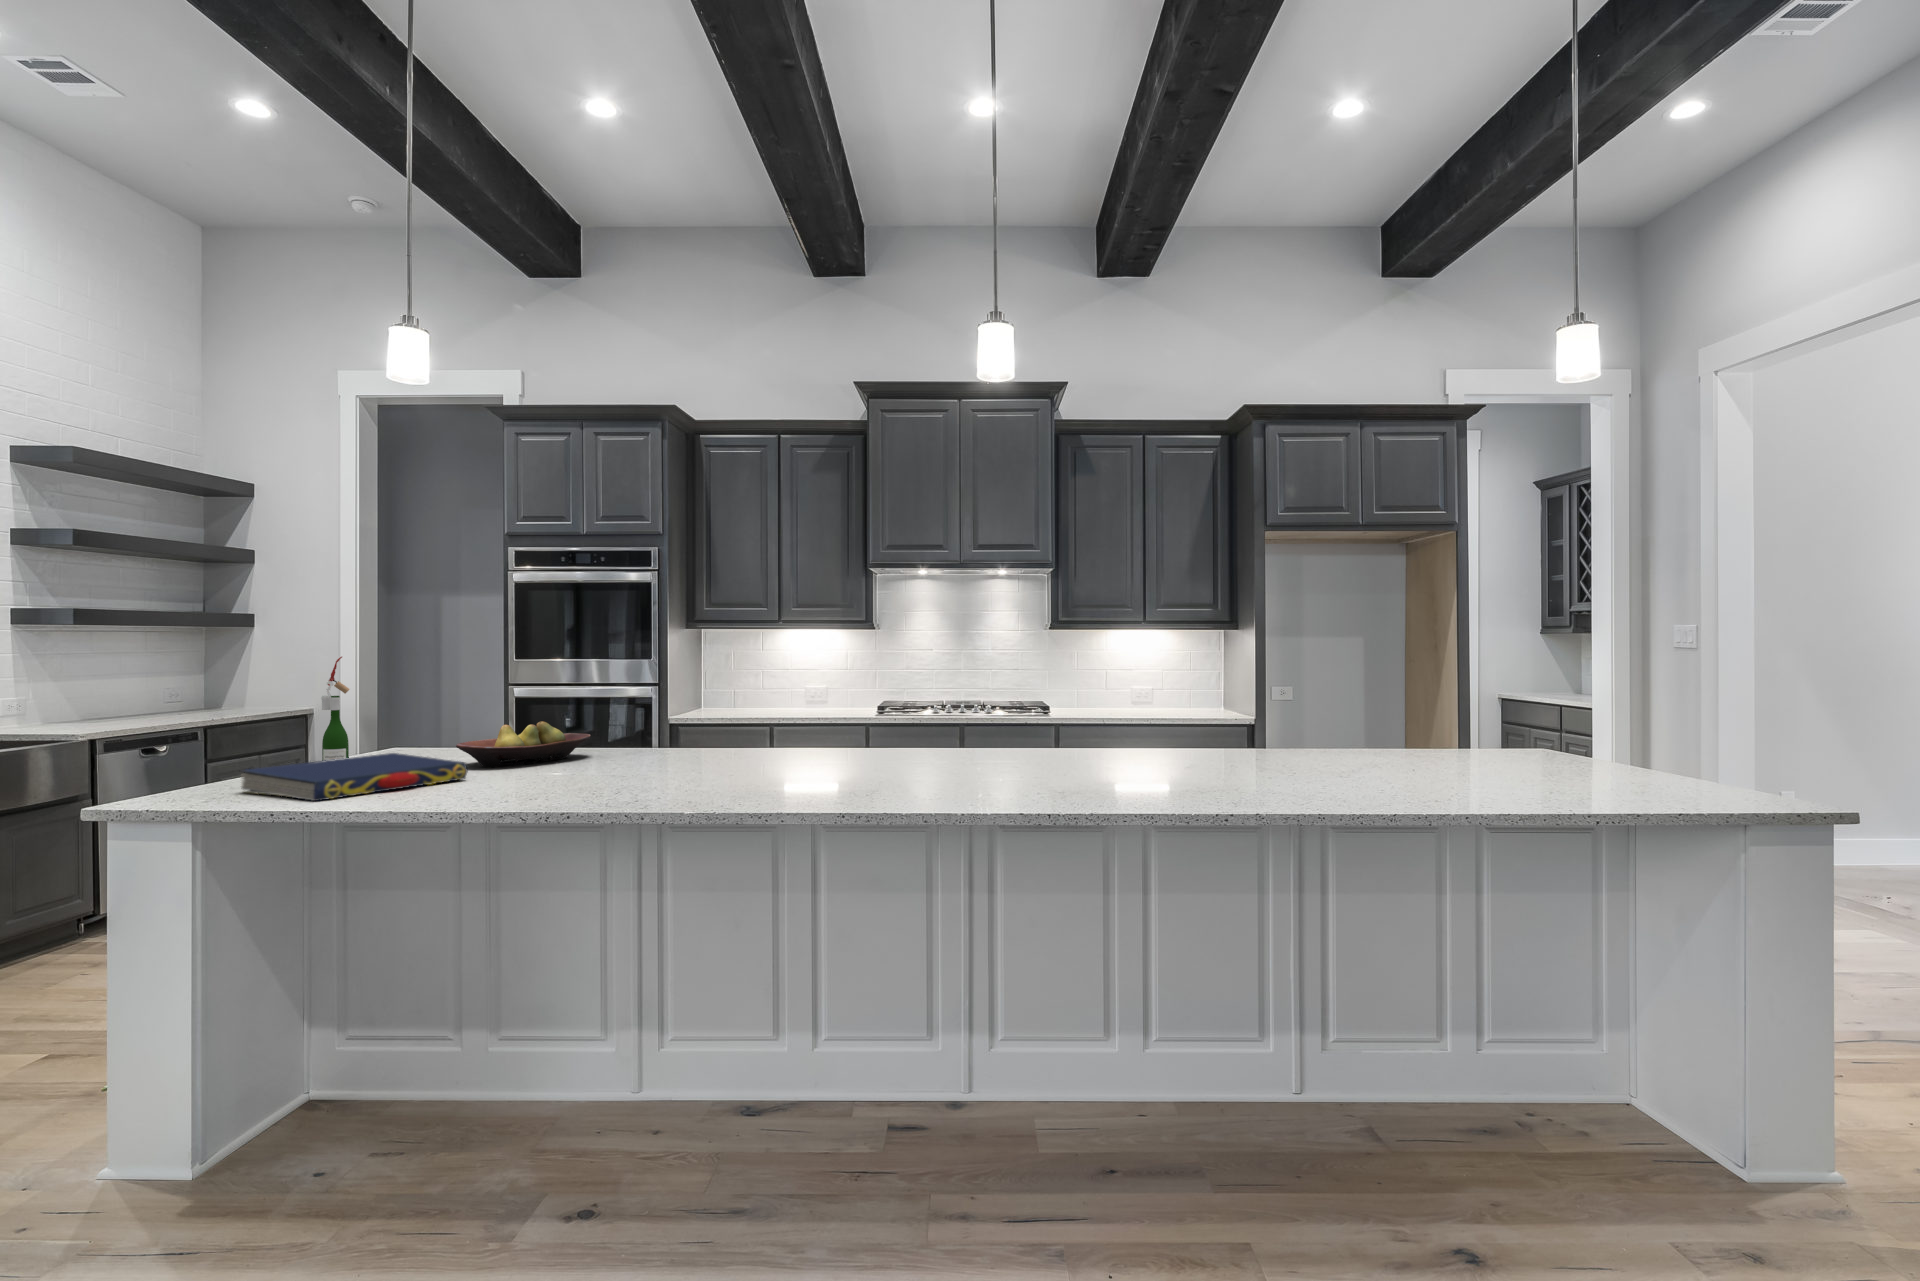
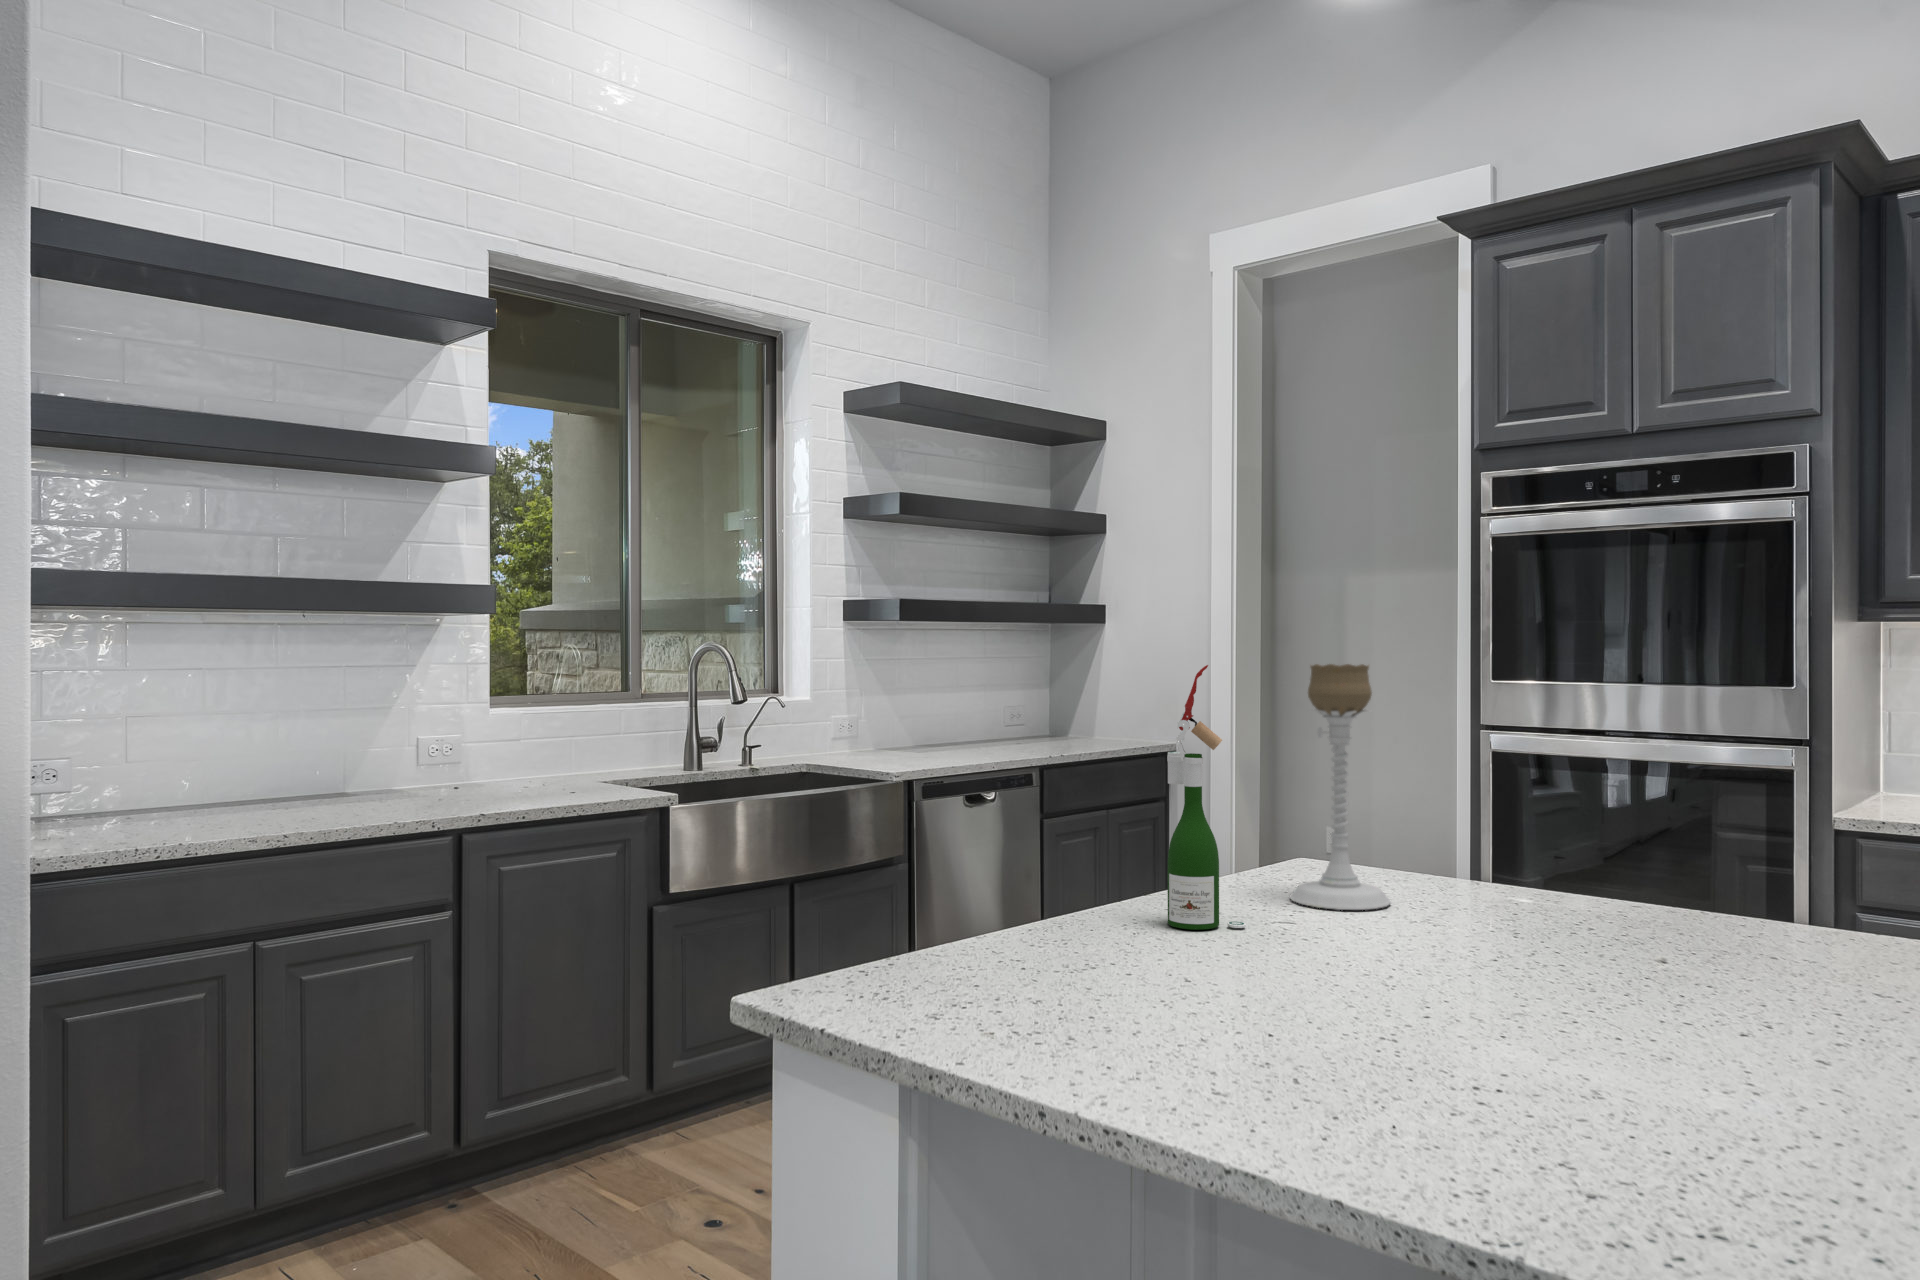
candle holder: none [385,655,434,762] -> present [1290,664,1391,910]
fruit bowl: present [456,721,591,767] -> none [1456,846,1806,966]
book: present [241,753,467,801] -> none [990,905,1521,1076]

